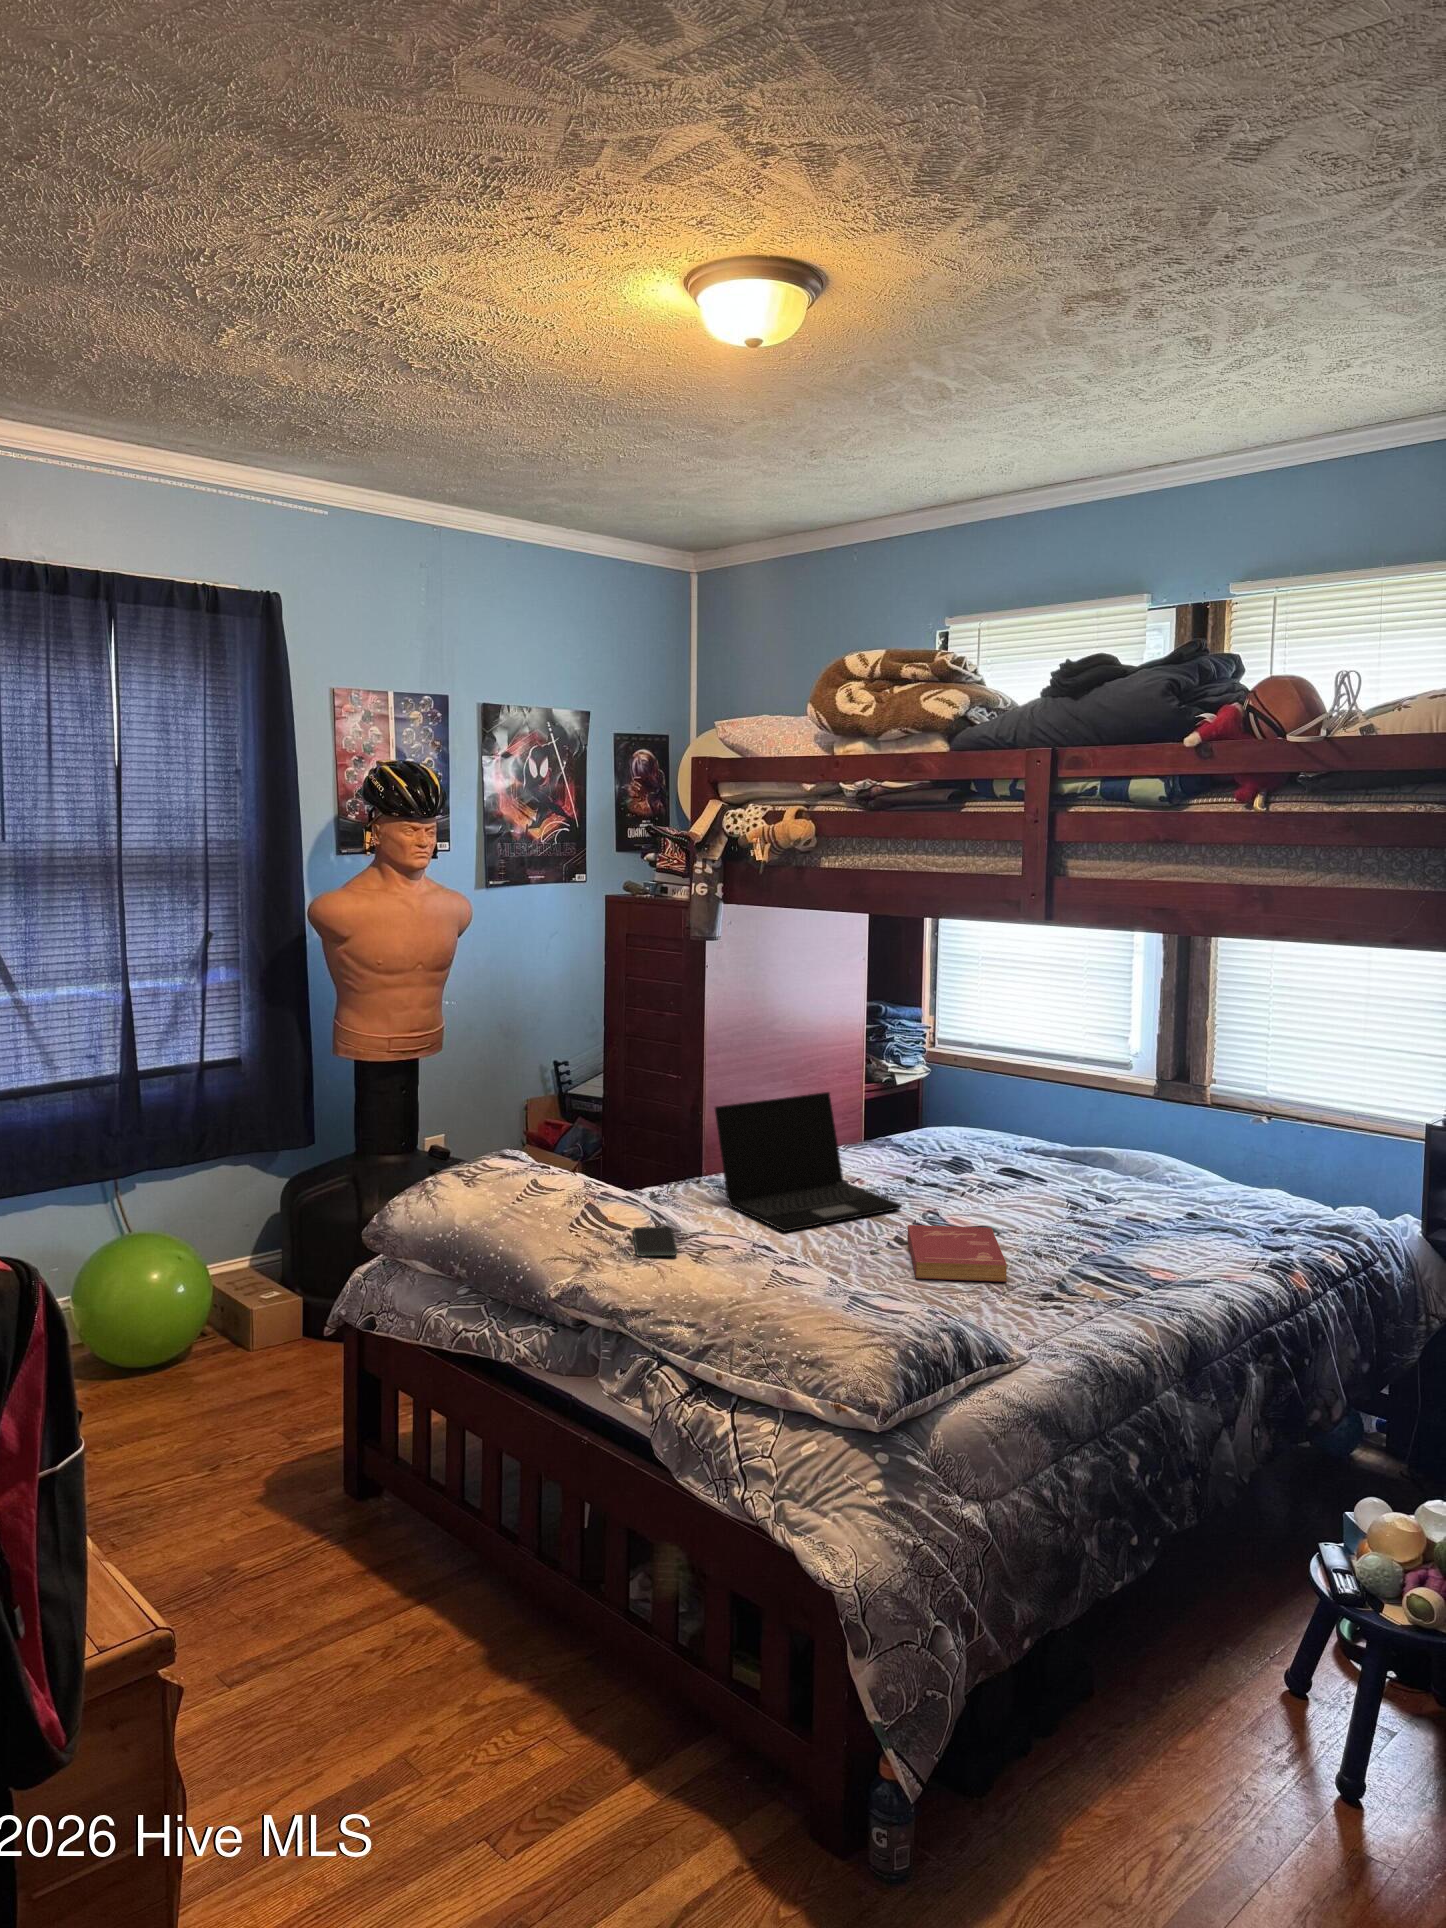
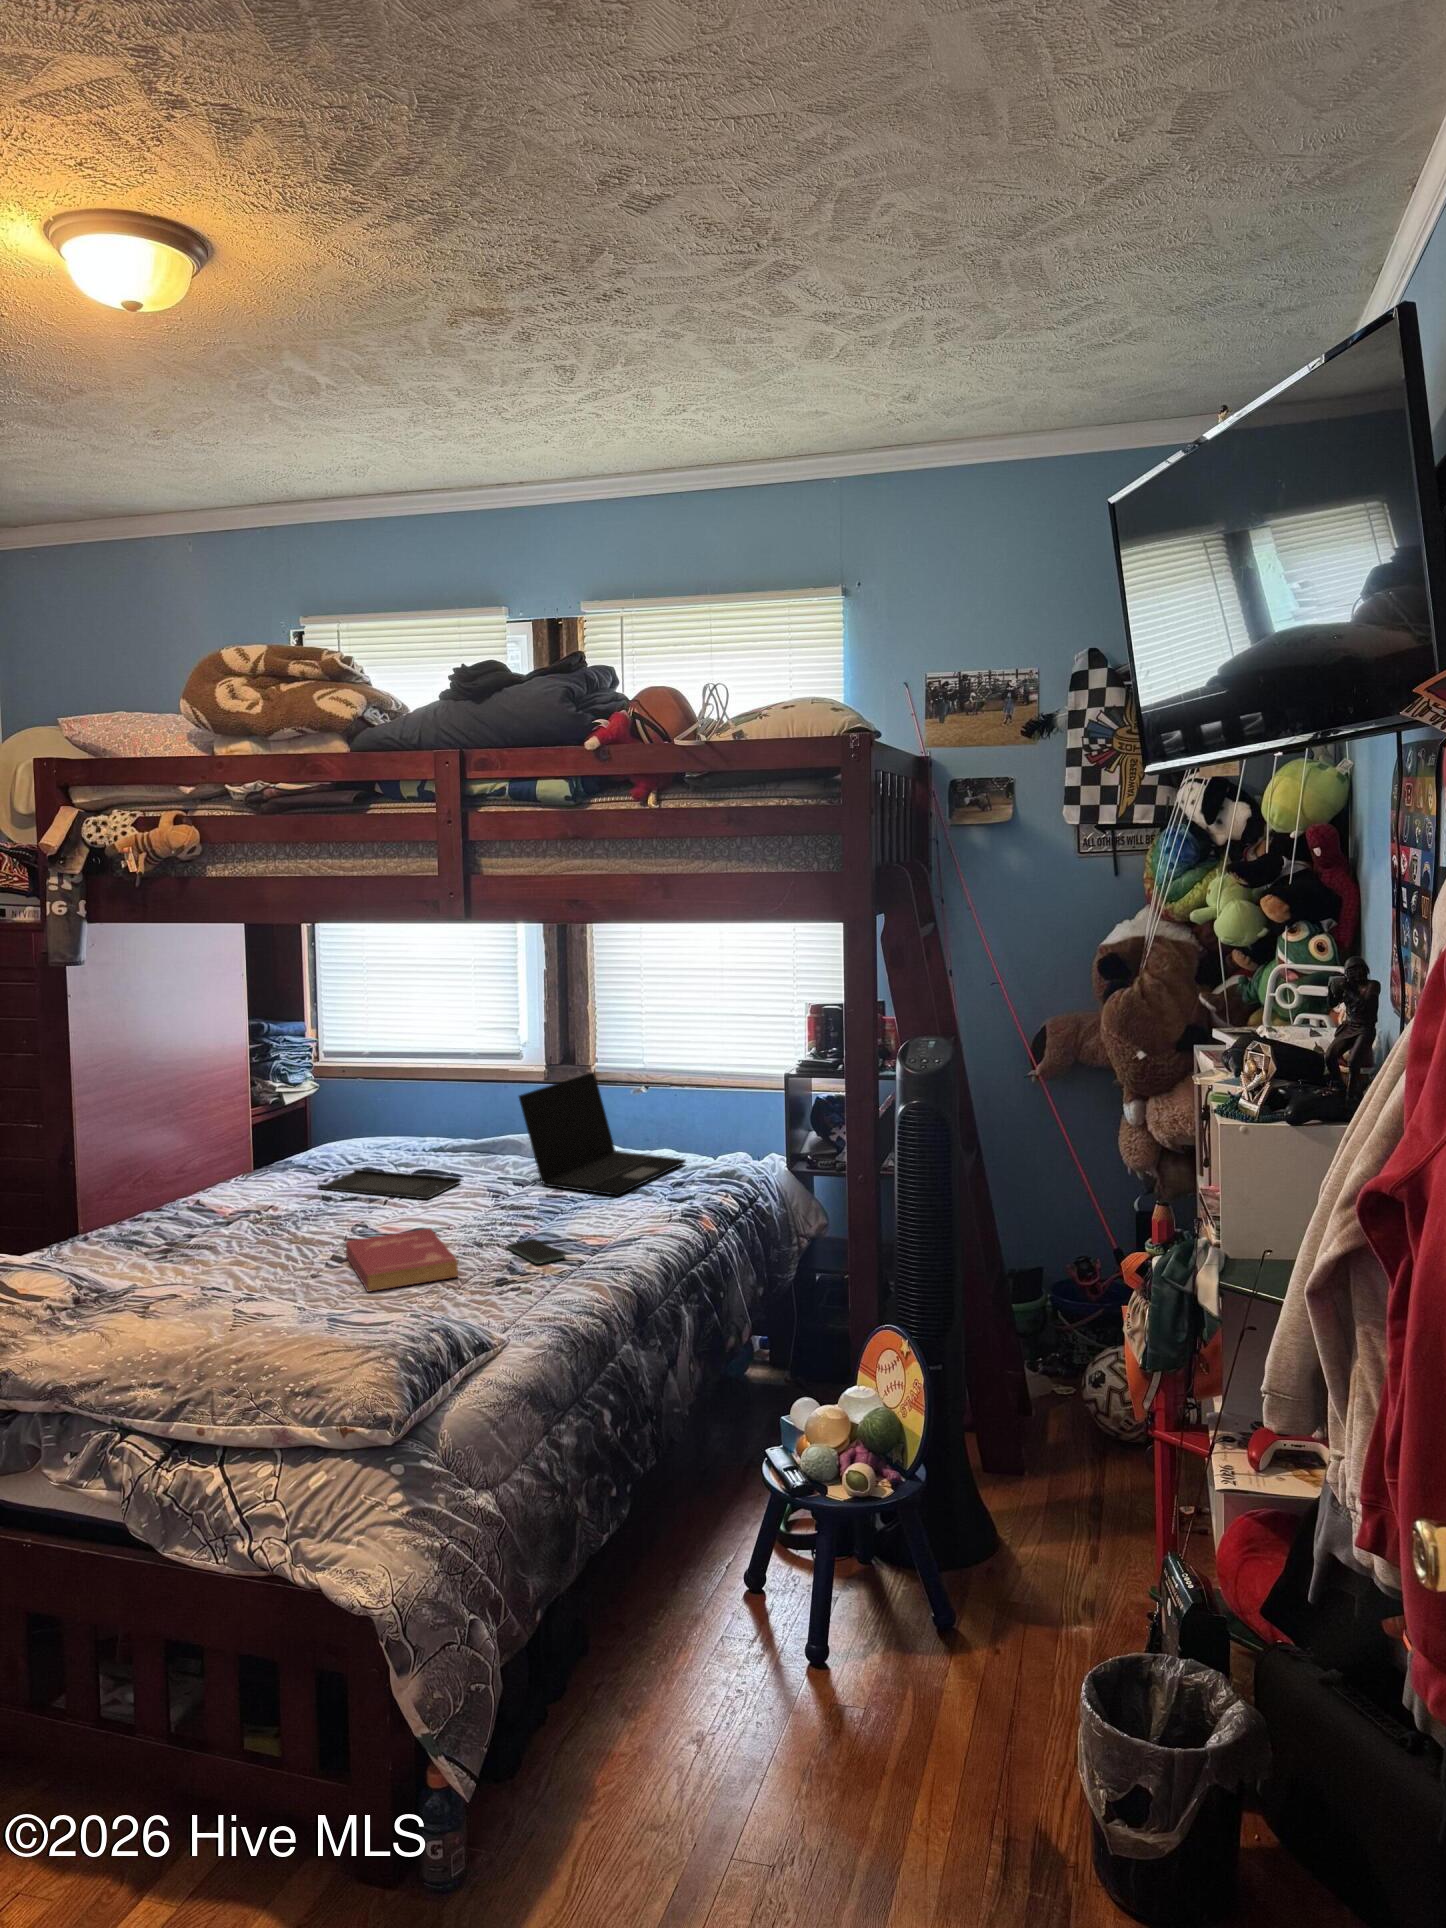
laptop: present [715,1092,902,1231] -> present [519,1072,686,1195]
tray: none [903,1156,1041,1198] -> present [317,1169,461,1199]
smartphone: present [633,1226,677,1256] -> present [507,1239,565,1264]

